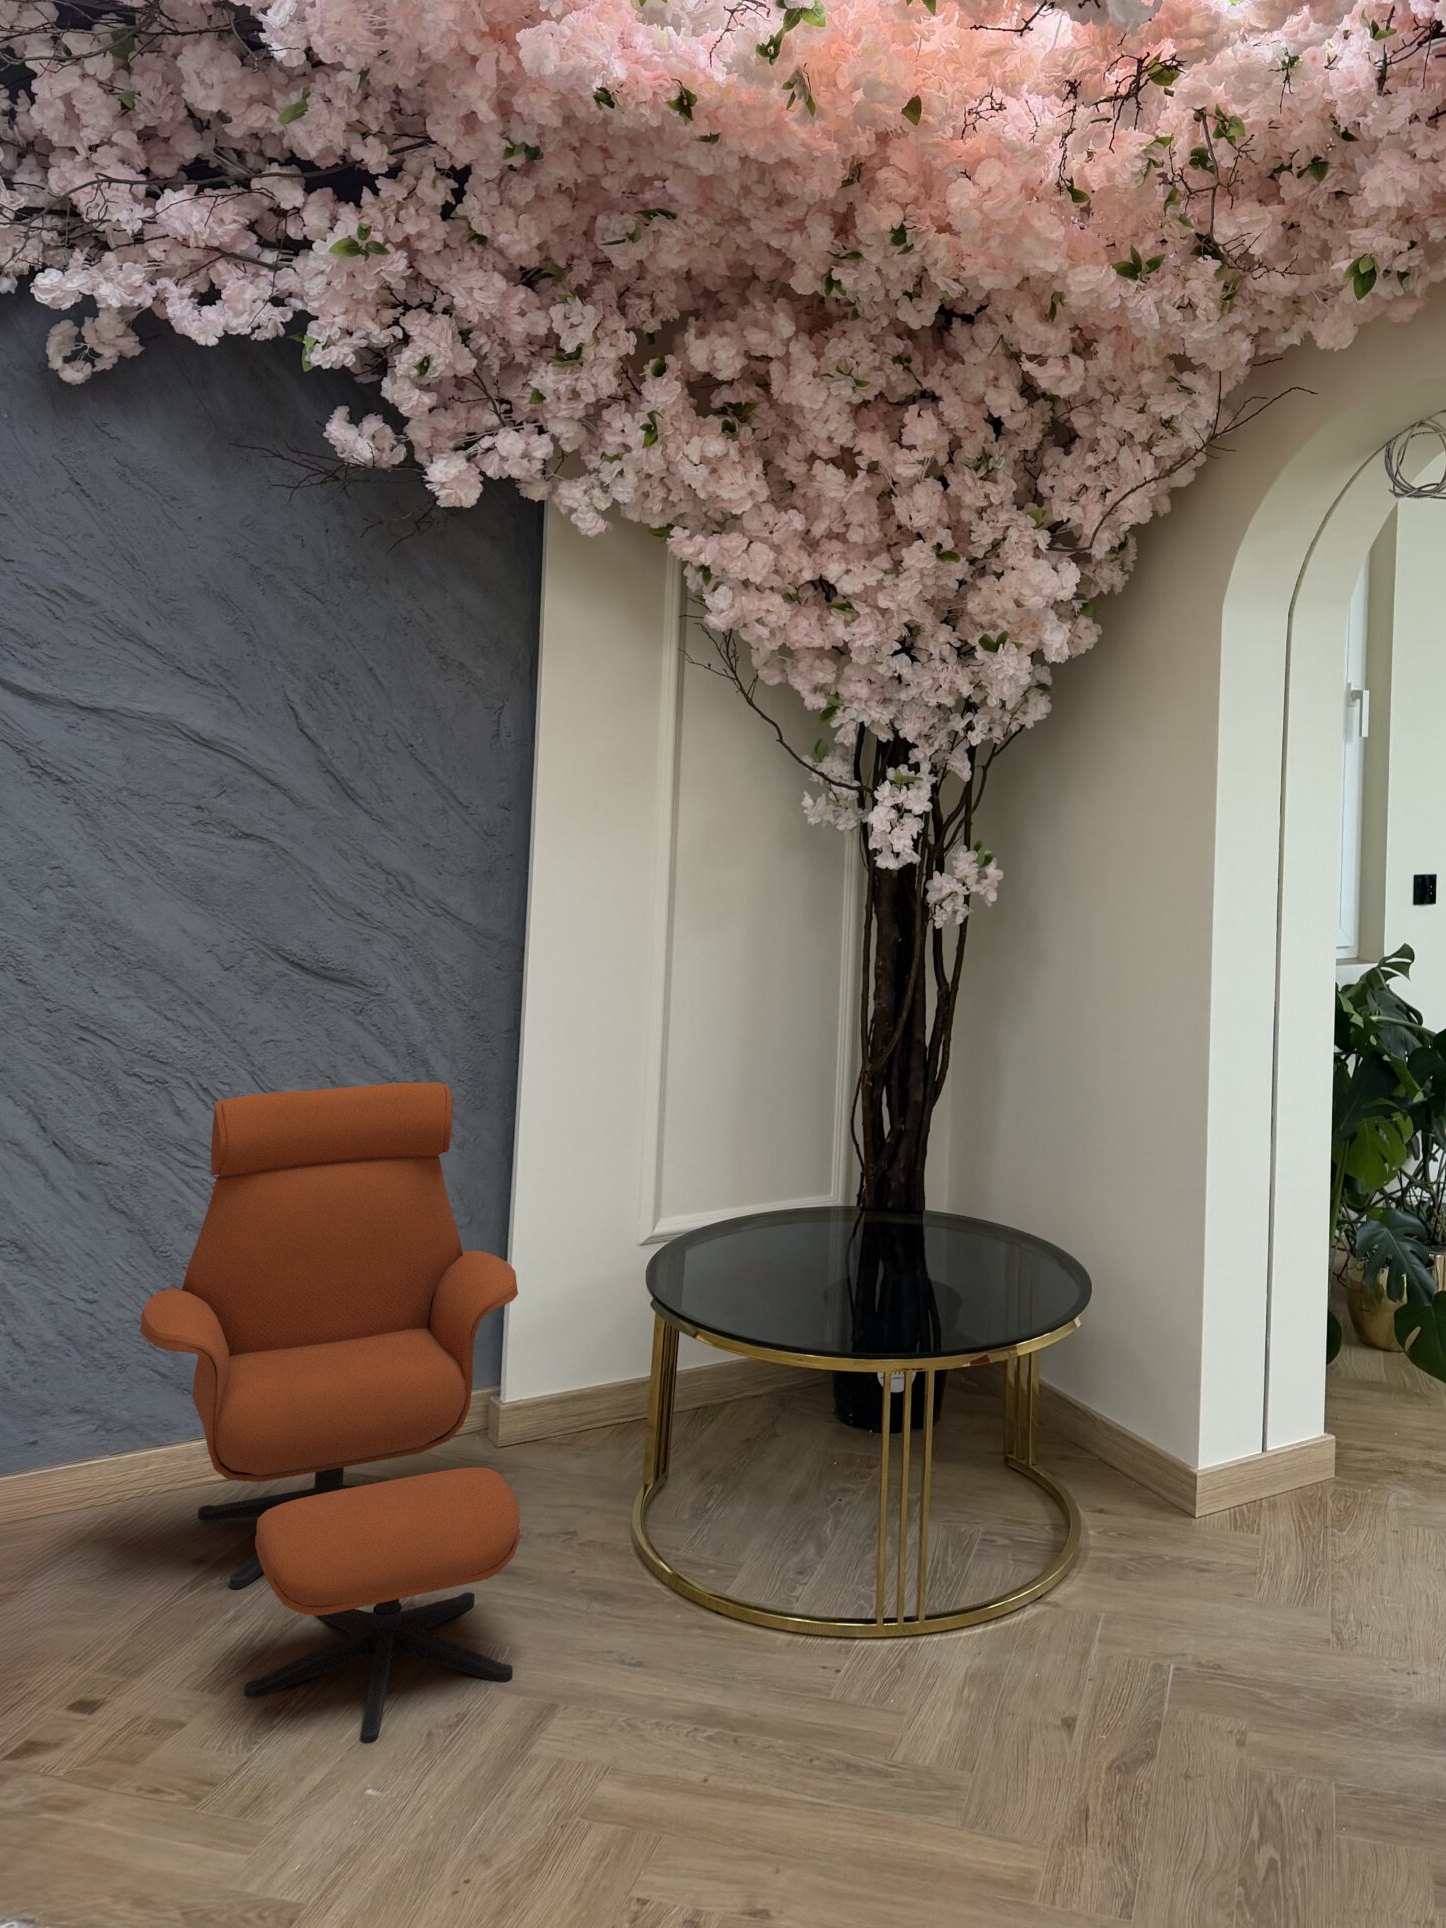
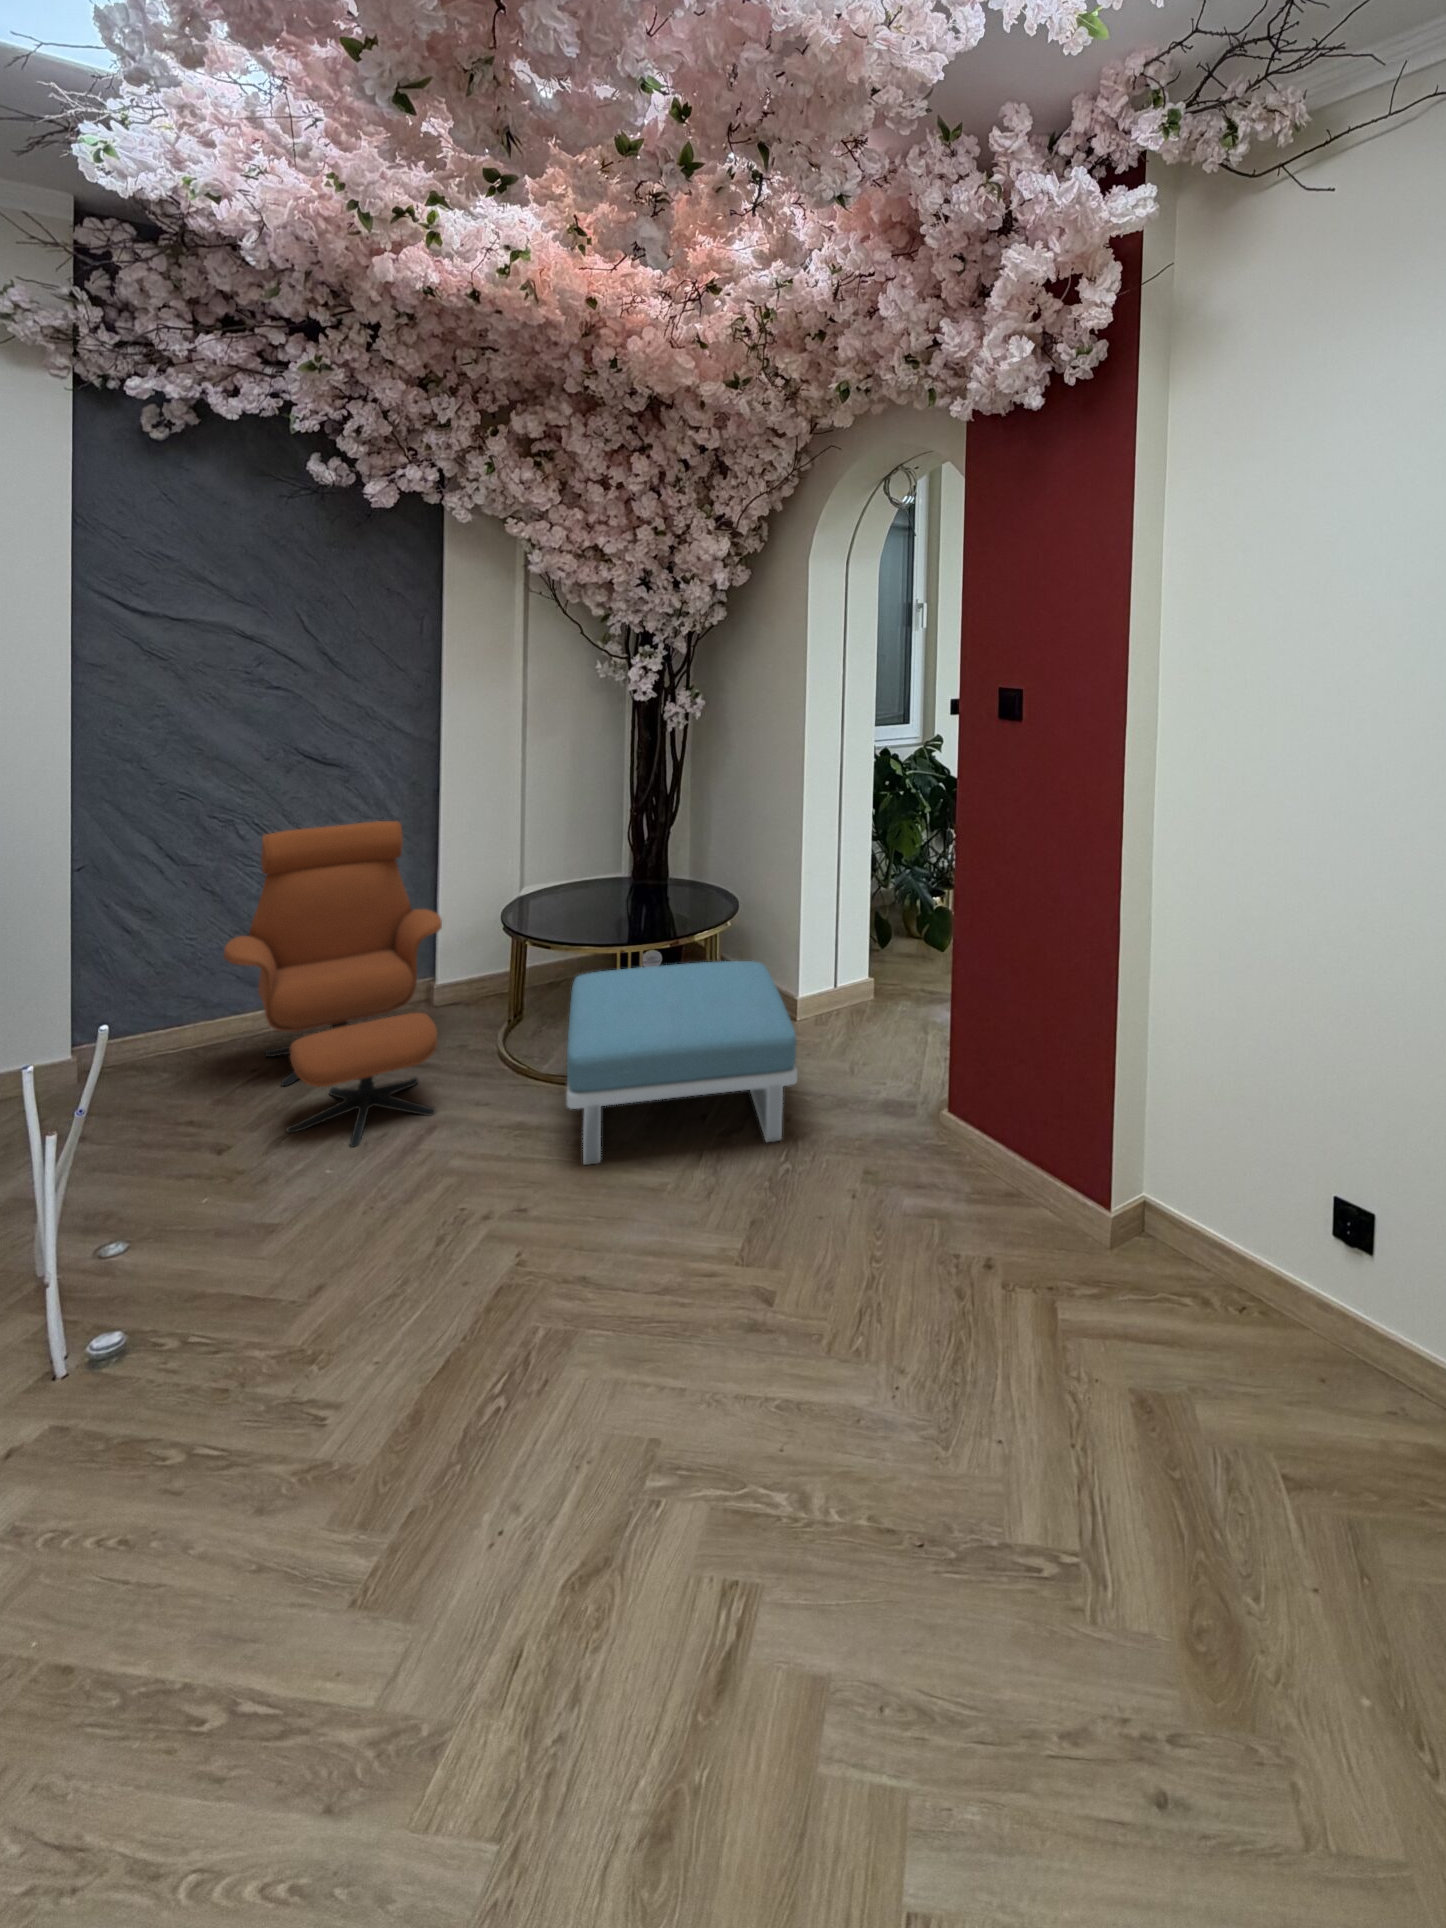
footstool: none [762,1403,1239,1835] -> present [566,961,797,1165]

